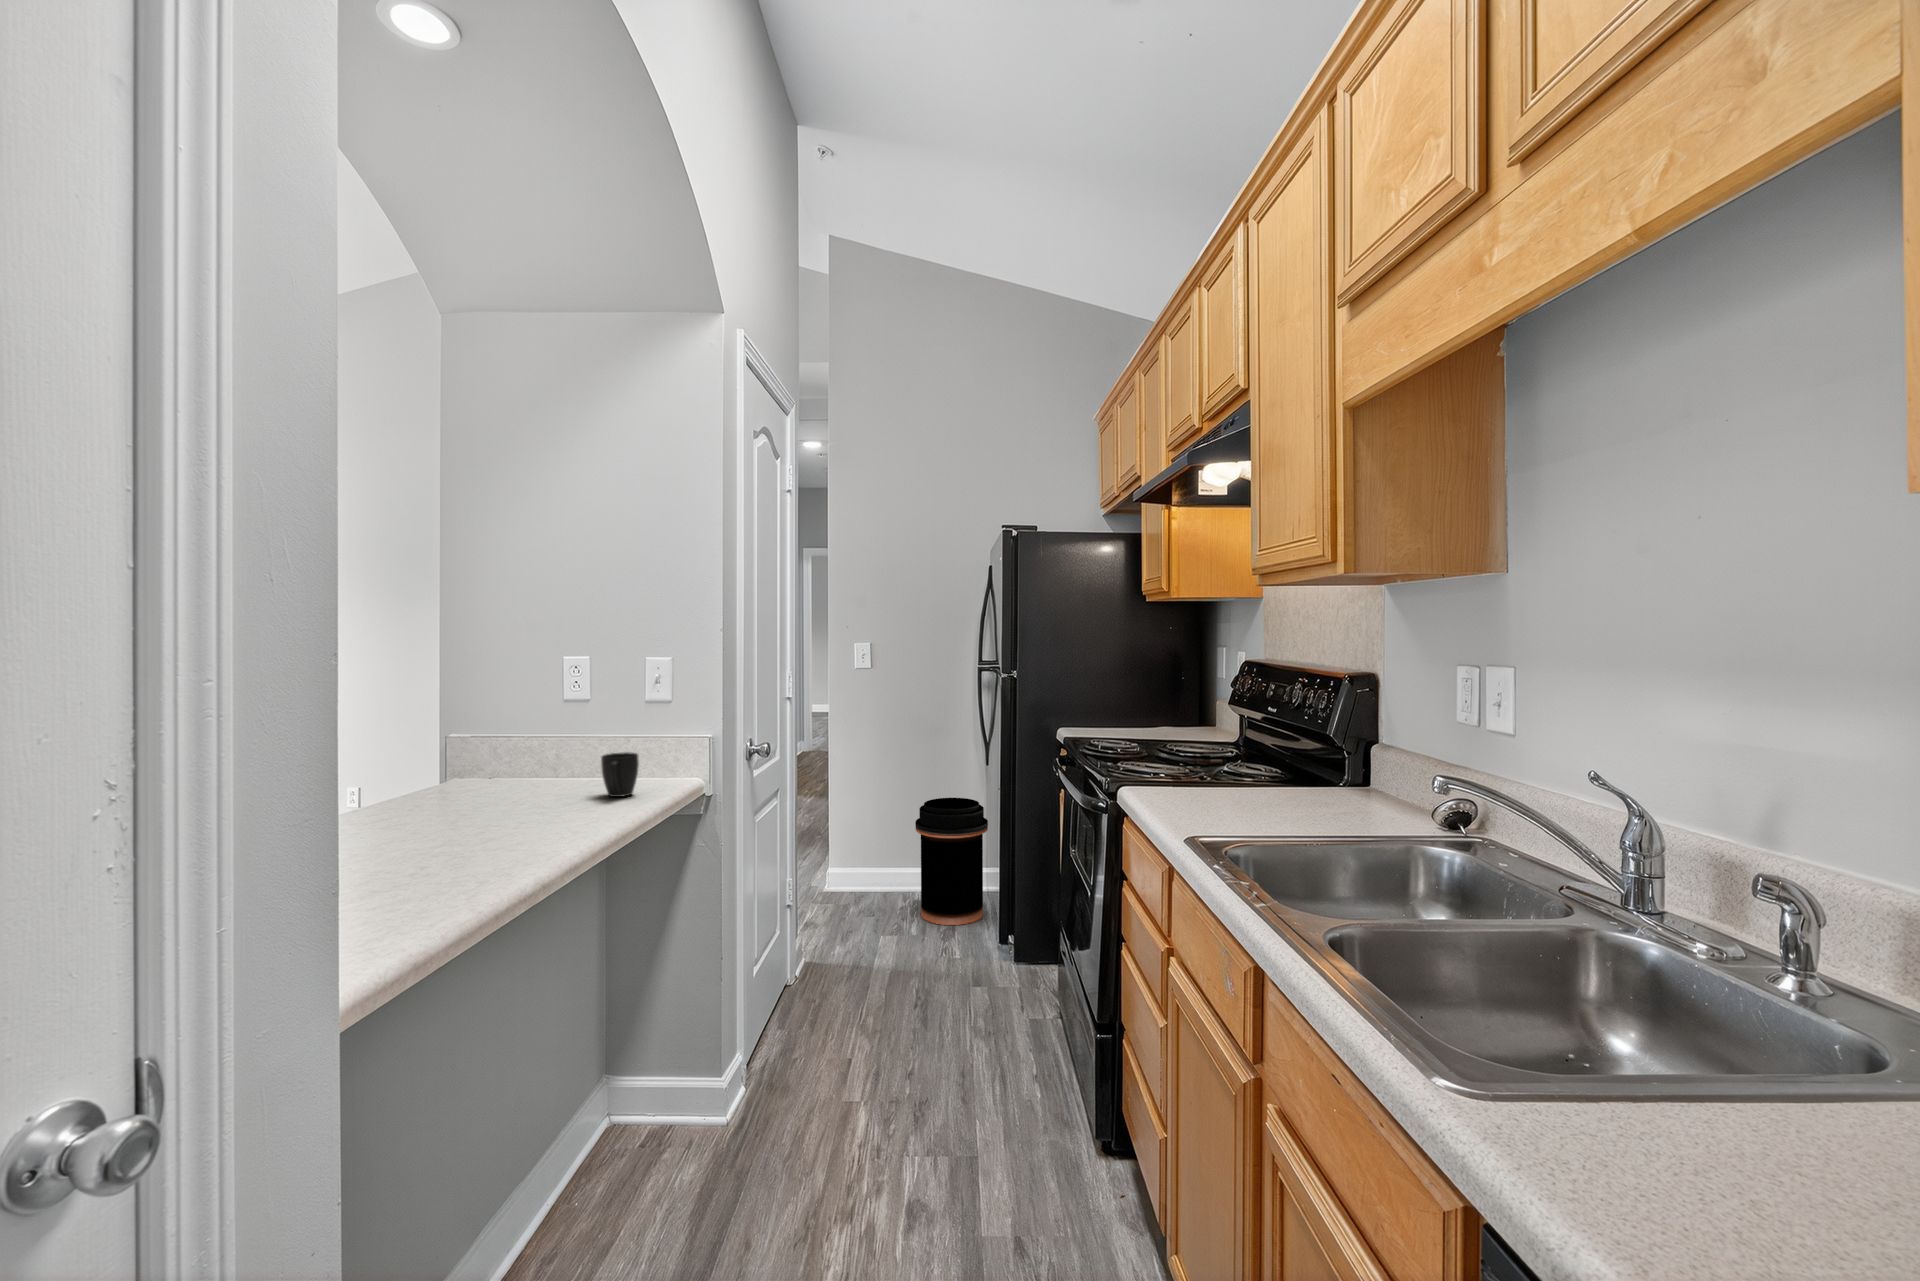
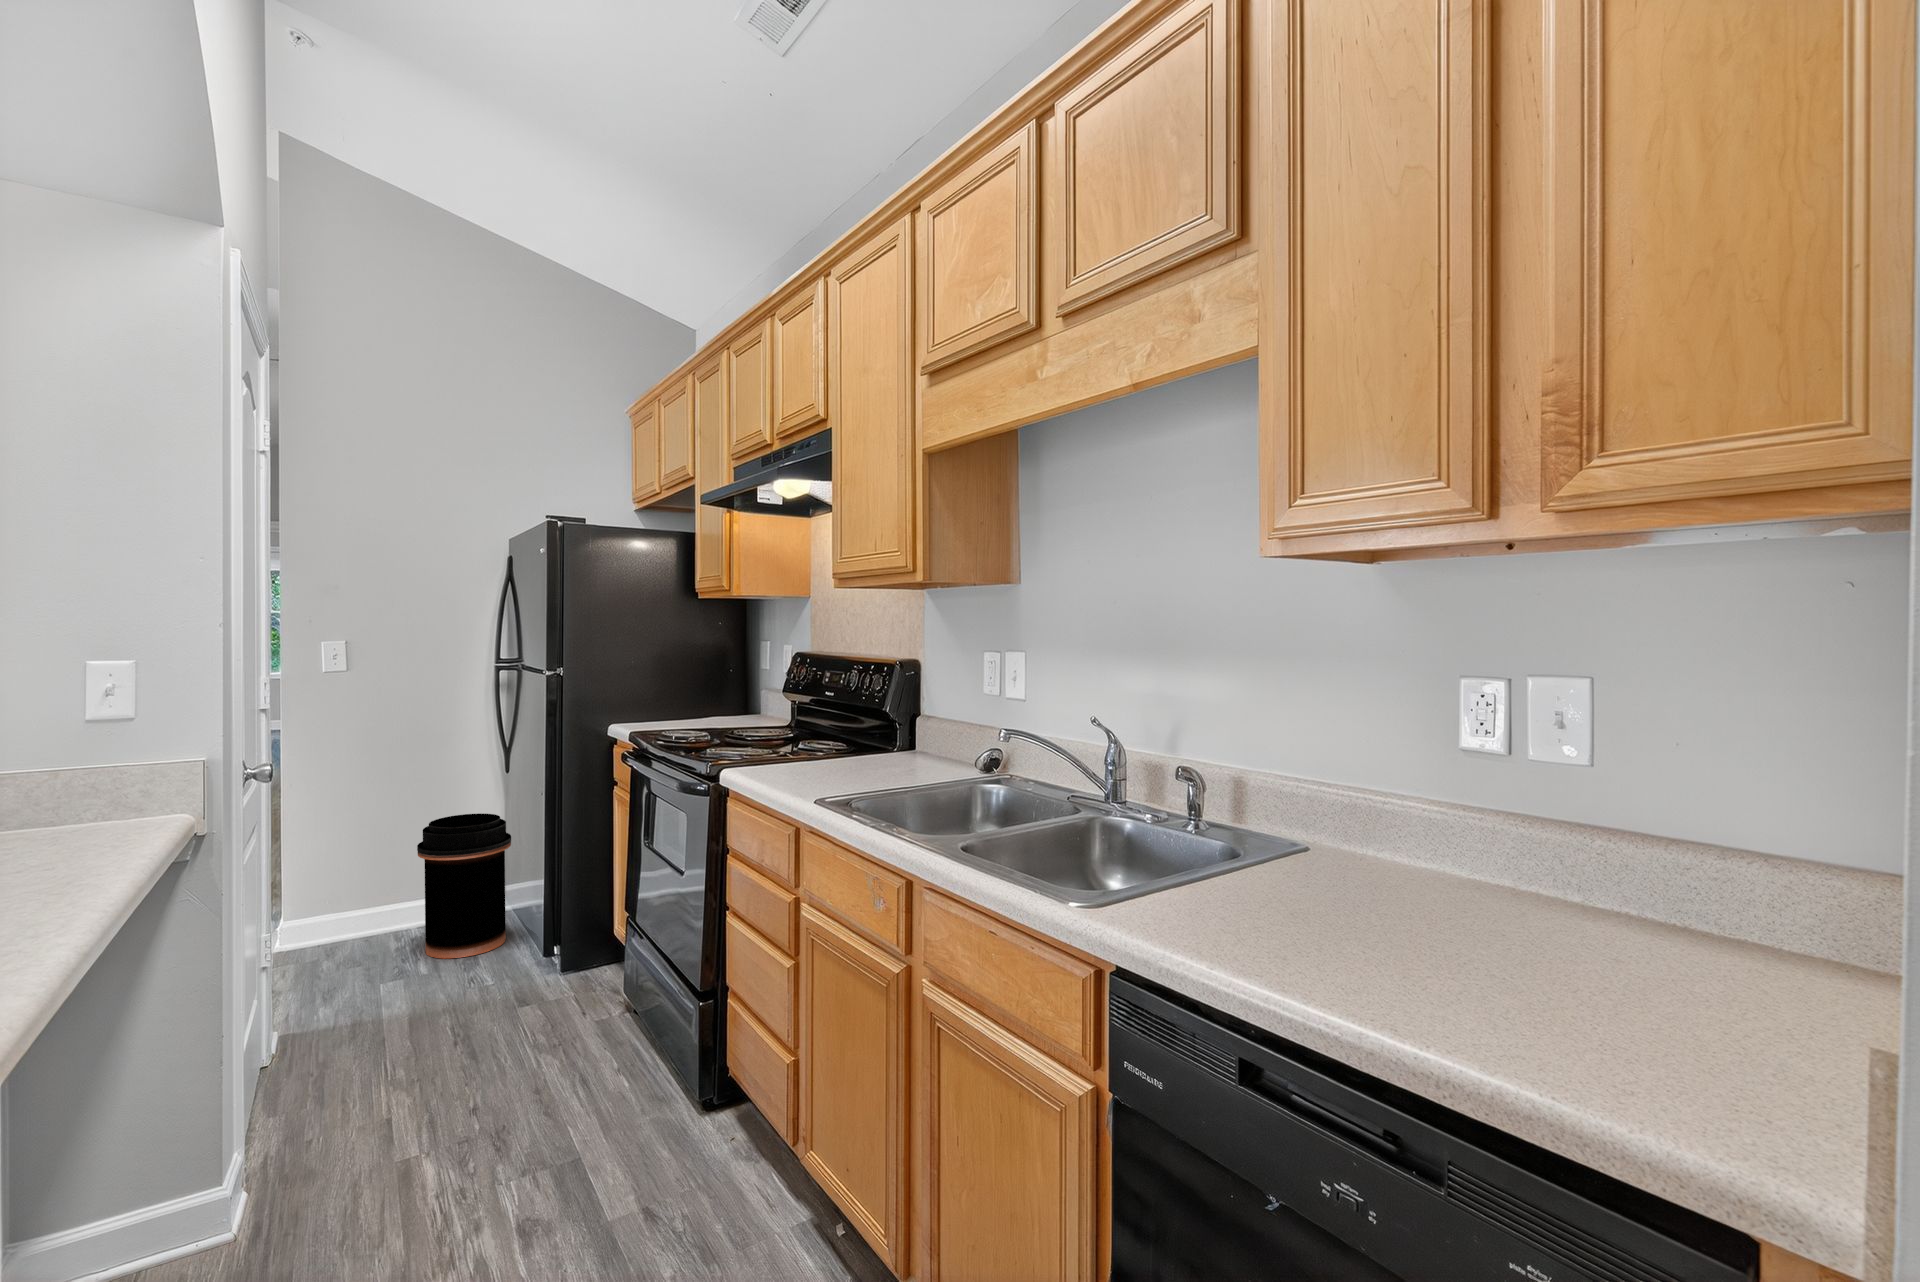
mug: present [601,752,639,797] -> none [46,782,111,841]

